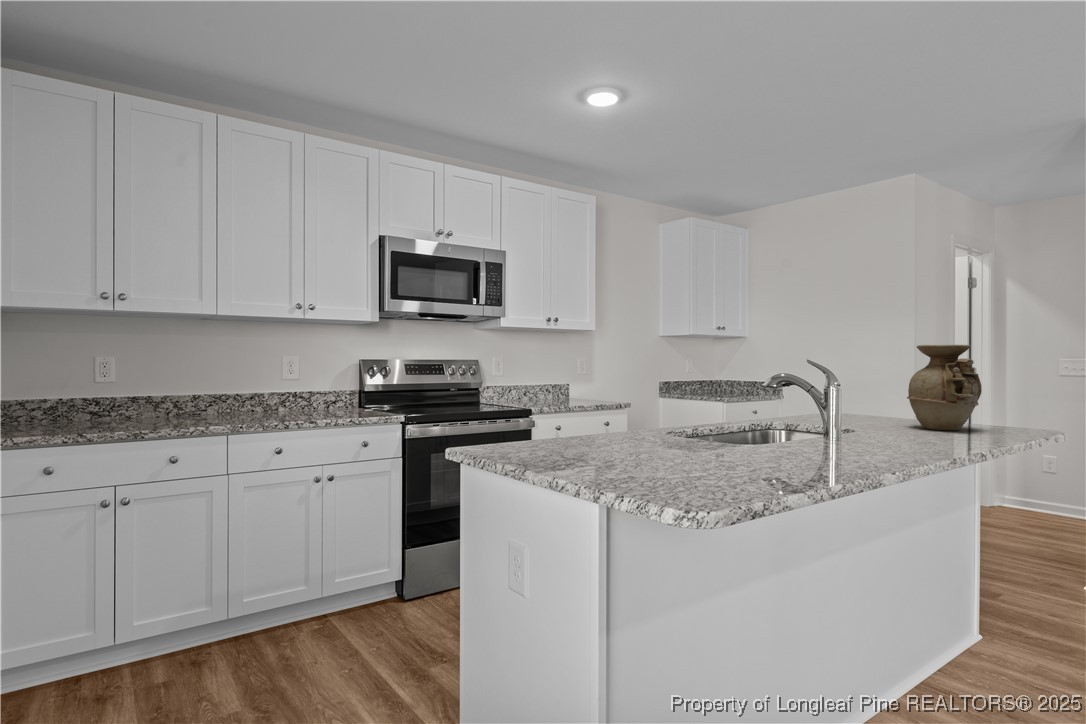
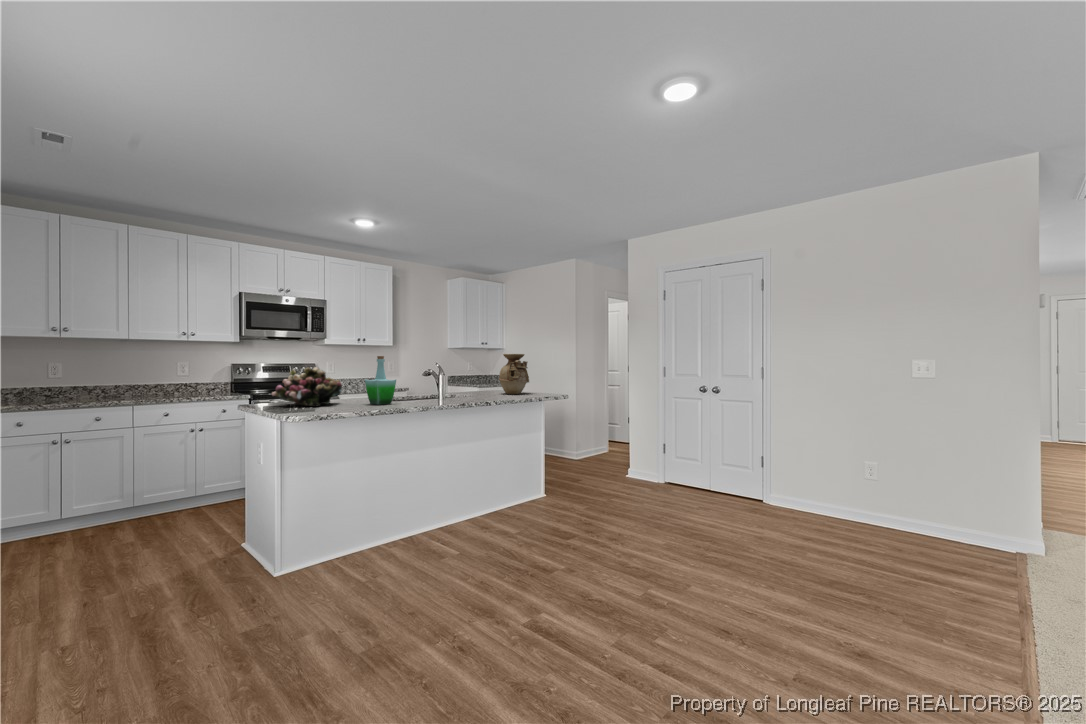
bottle: none [734,348,806,463] -> present [365,356,396,405]
flower arrangement: none [537,372,686,466] -> present [272,367,342,406]

